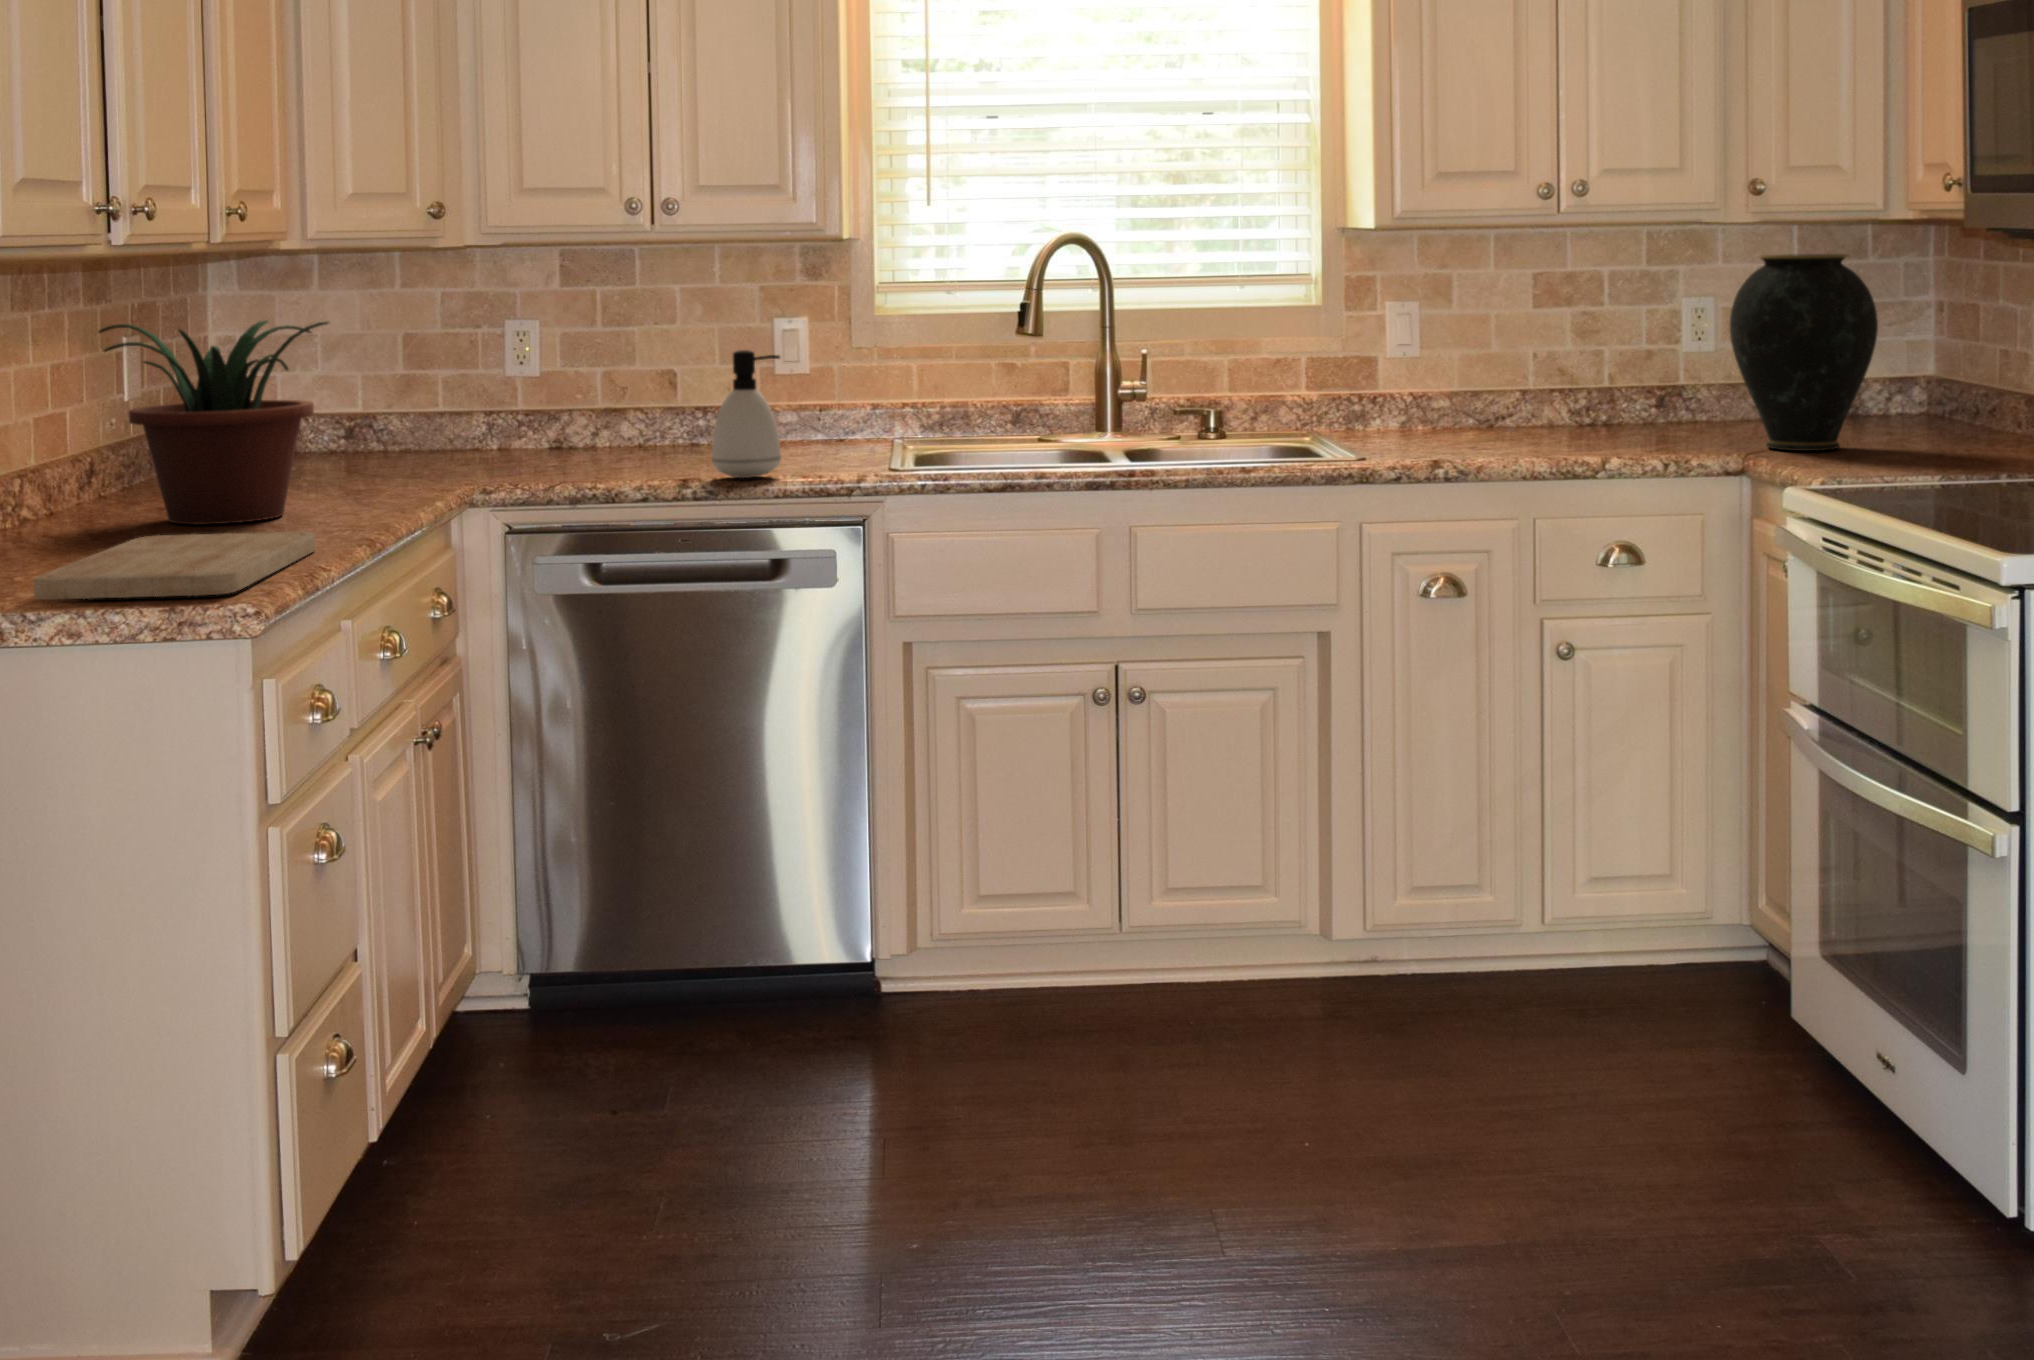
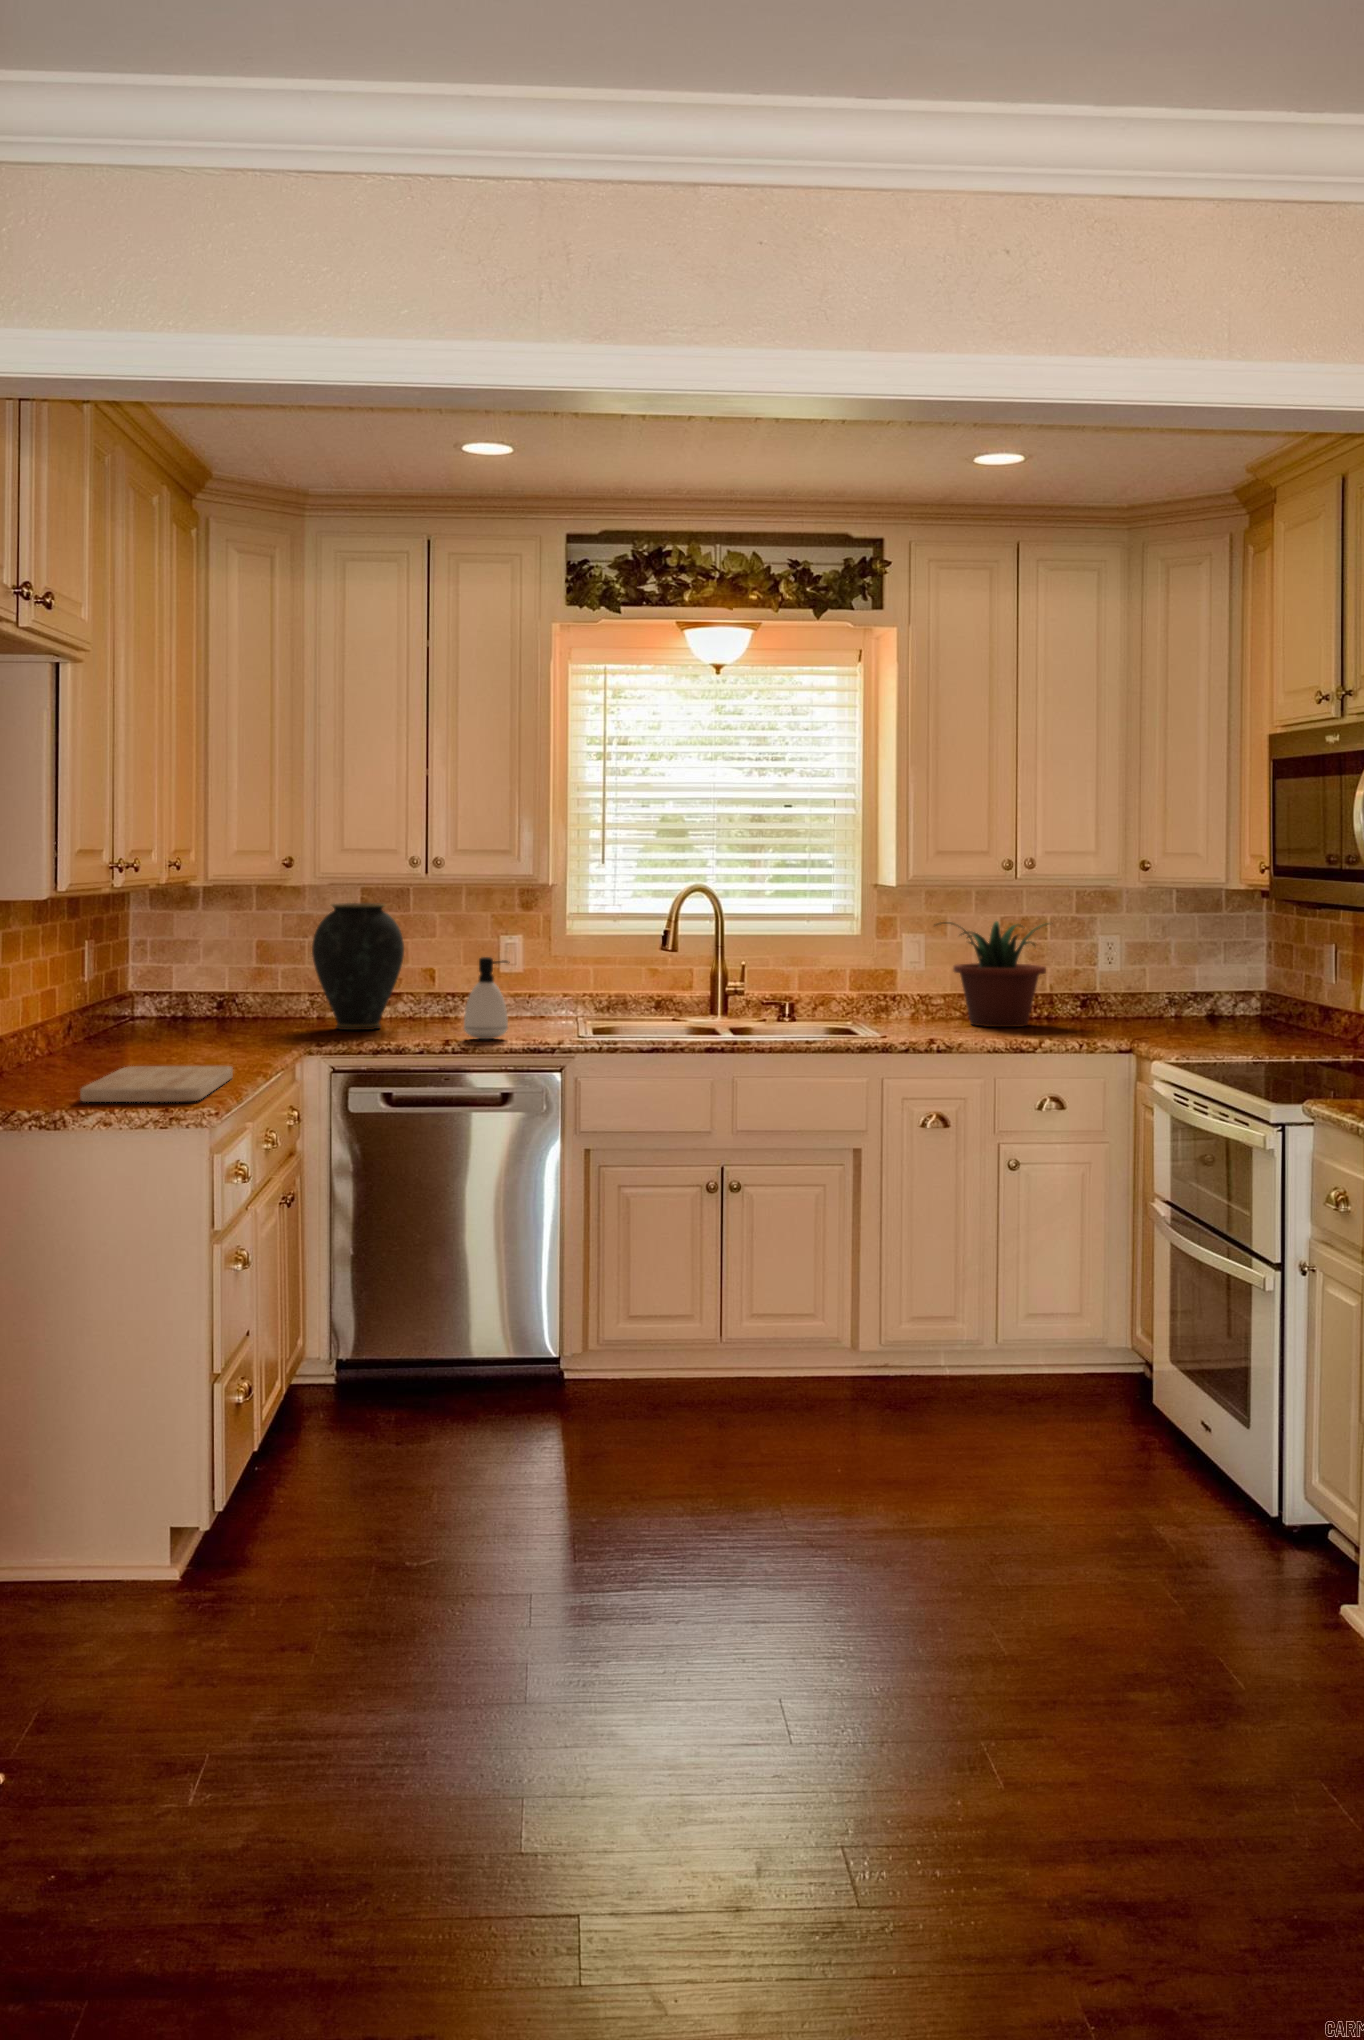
vase: present [1730,254,1878,451] -> present [312,903,404,1030]
potted plant: present [99,320,329,524] -> present [941,921,1047,1027]

